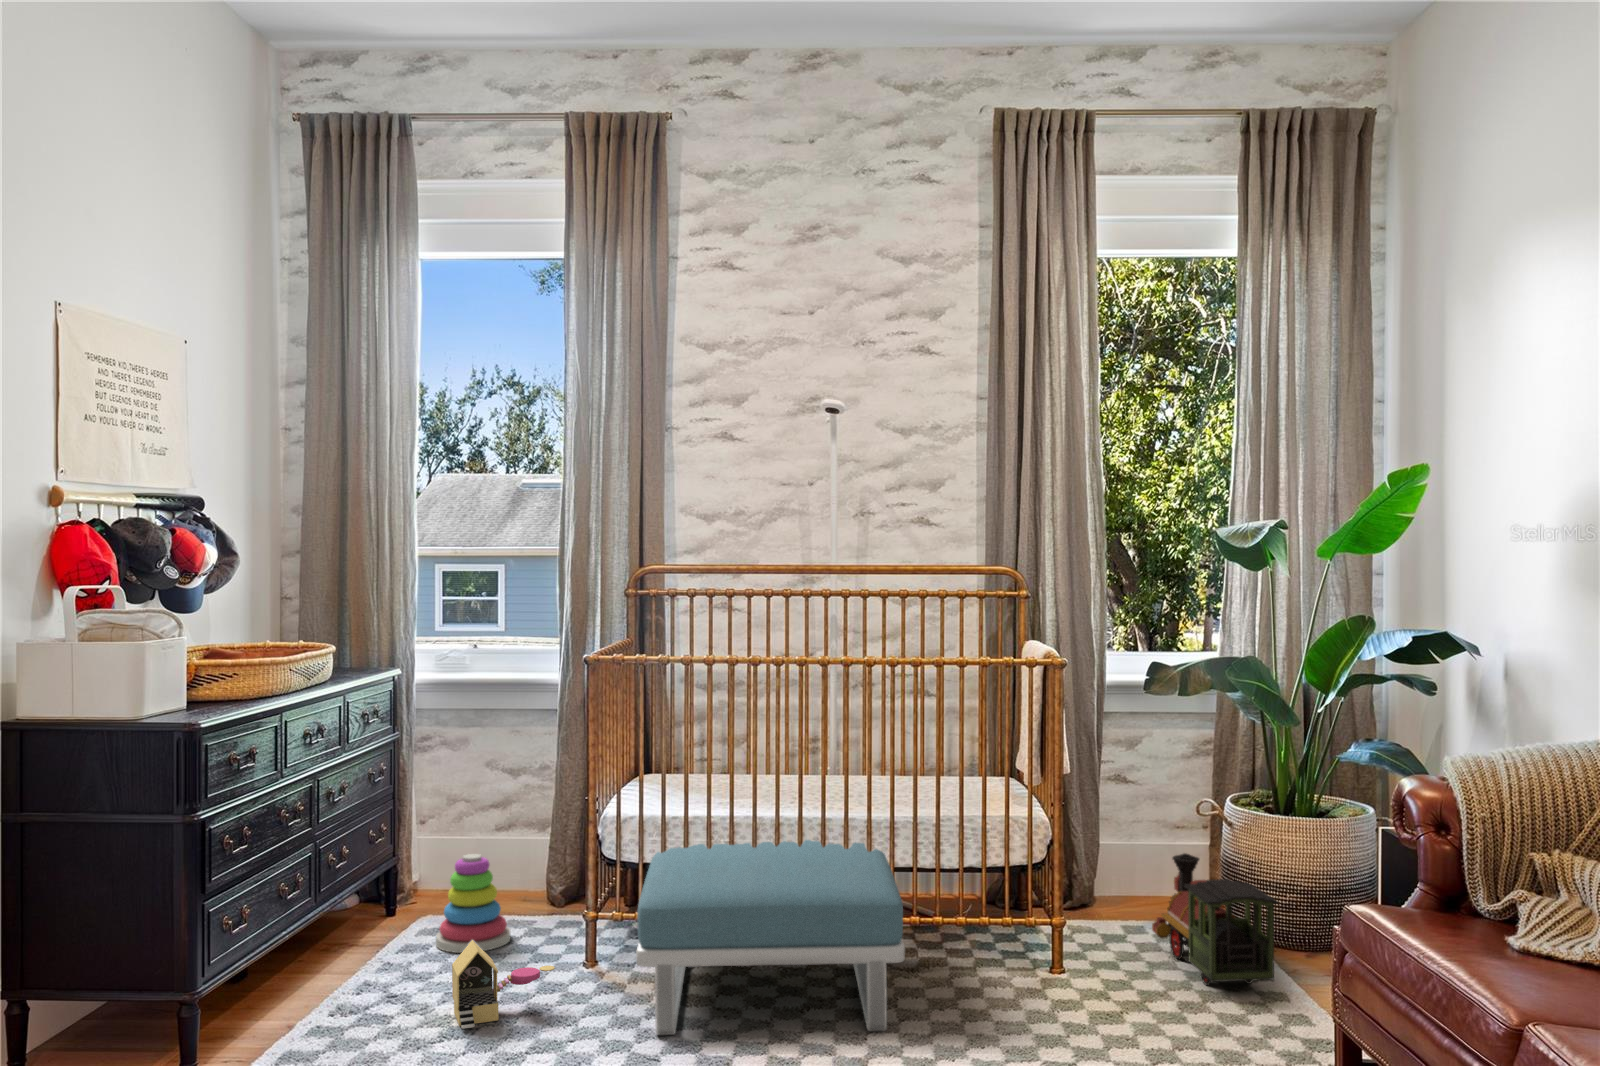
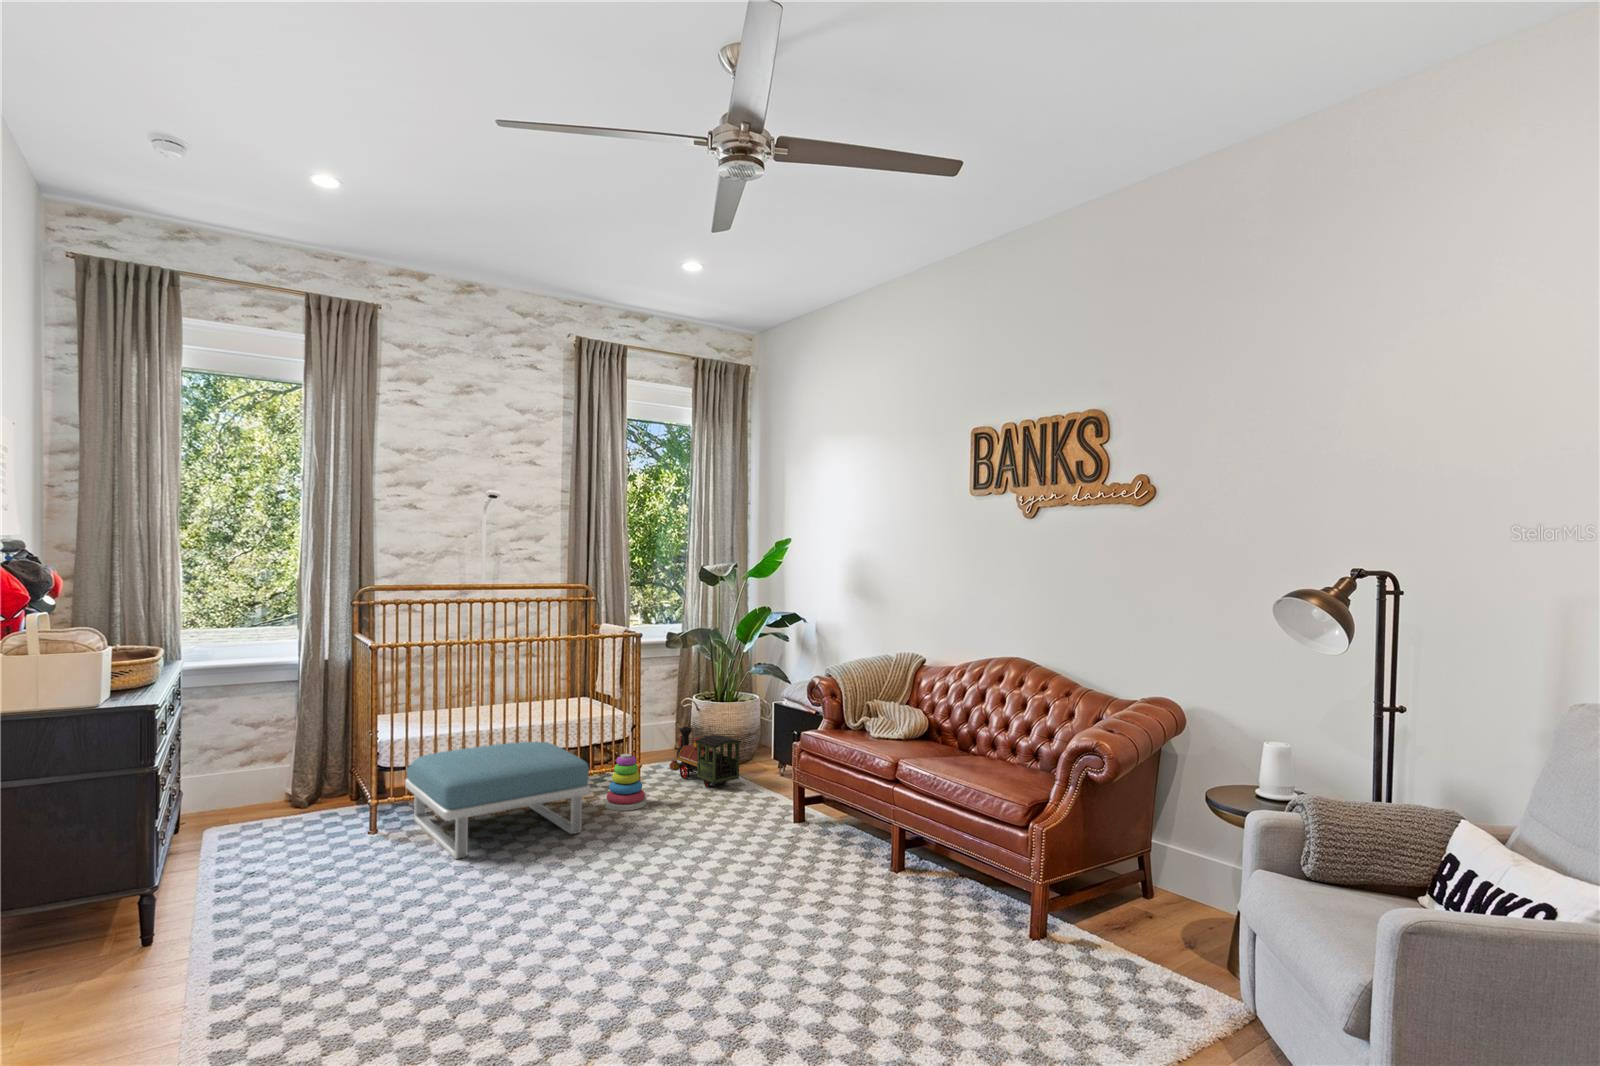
stacking toy: present [436,854,510,953] -> present [605,754,647,811]
toy house: present [452,940,555,1029] -> none [305,826,372,881]

